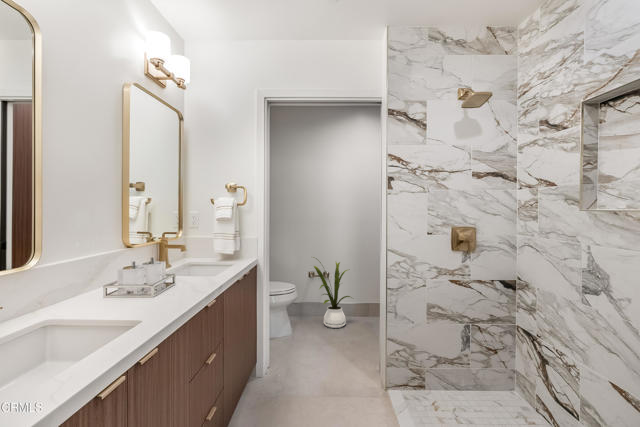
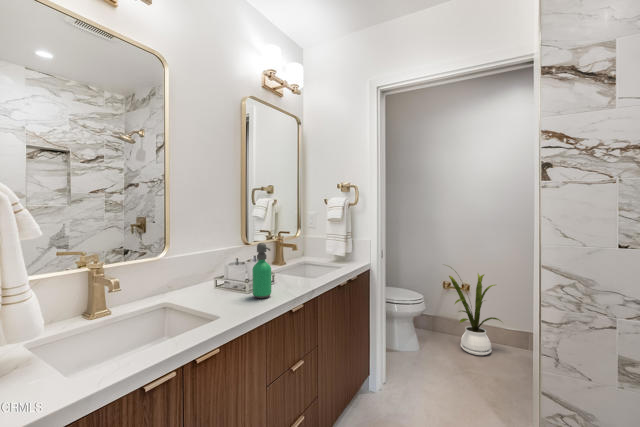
soap dispenser: none [164,242,186,299] -> present [252,243,271,298]

